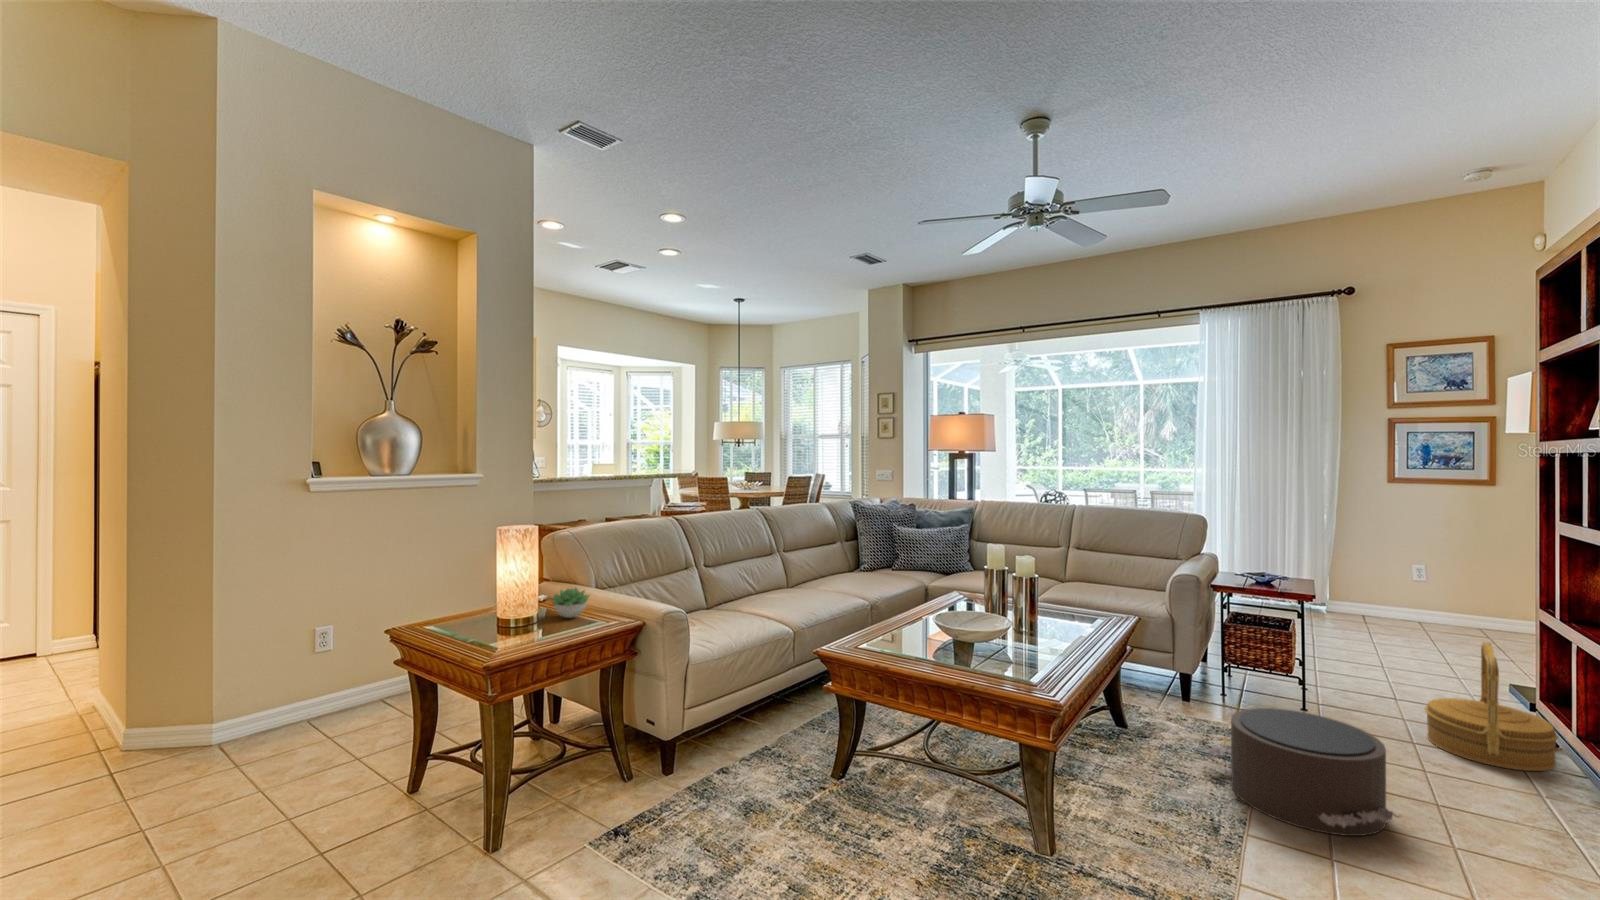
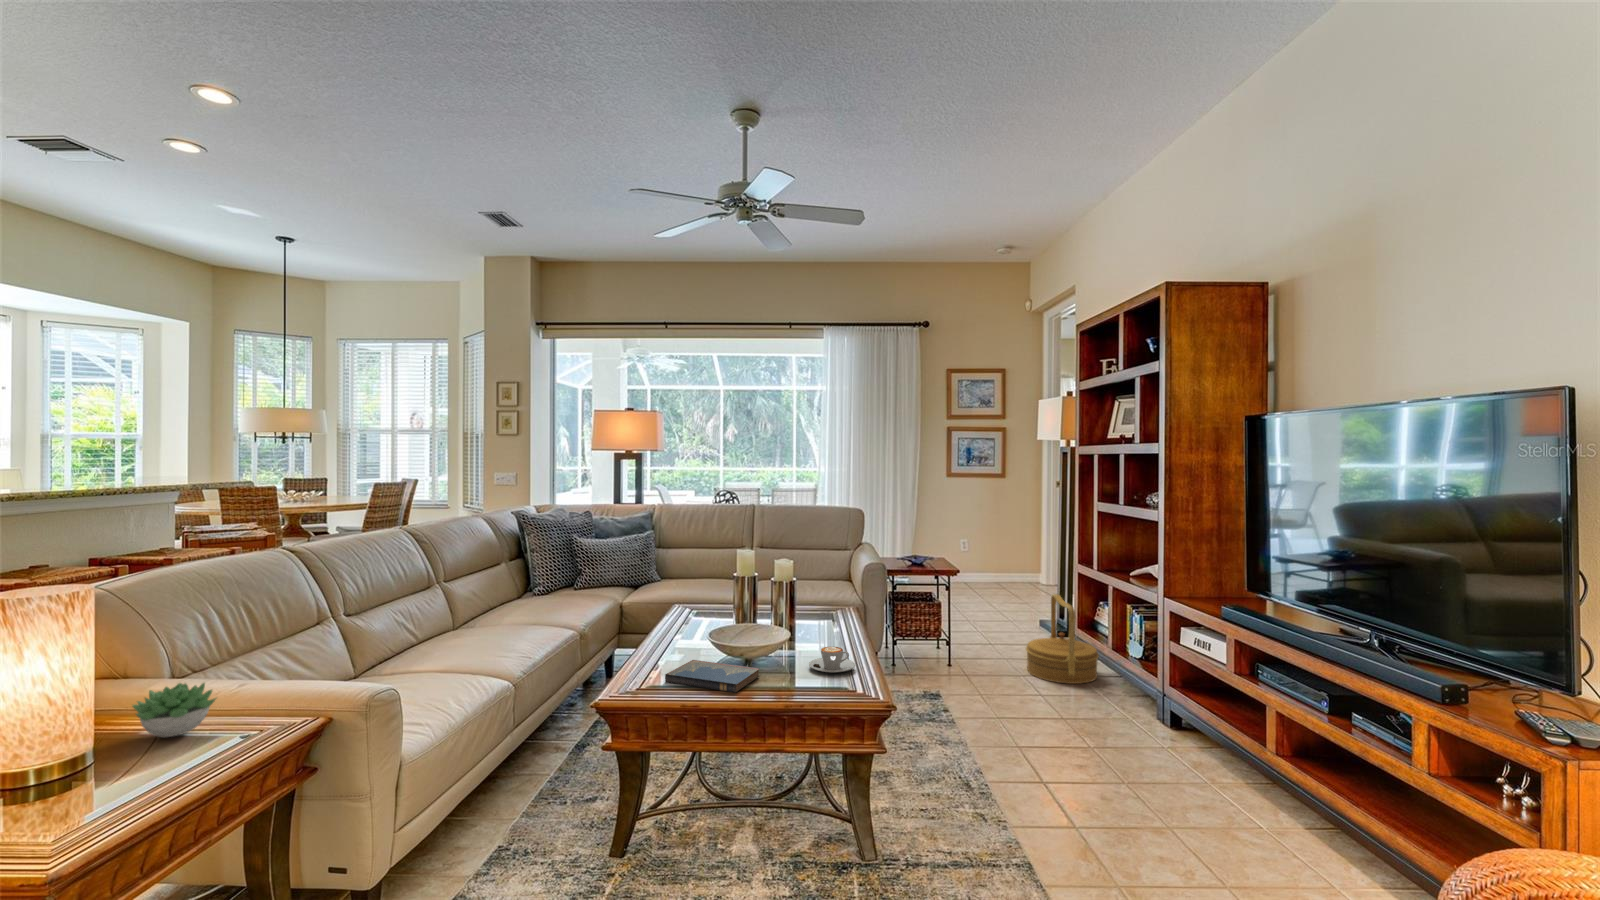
hardcover book: none [880,633,962,664] -> present [665,660,759,693]
coffee cup: none [1016,641,1065,667] -> present [809,647,855,673]
pouf: present [1206,708,1395,836] -> none [925,670,1068,766]

